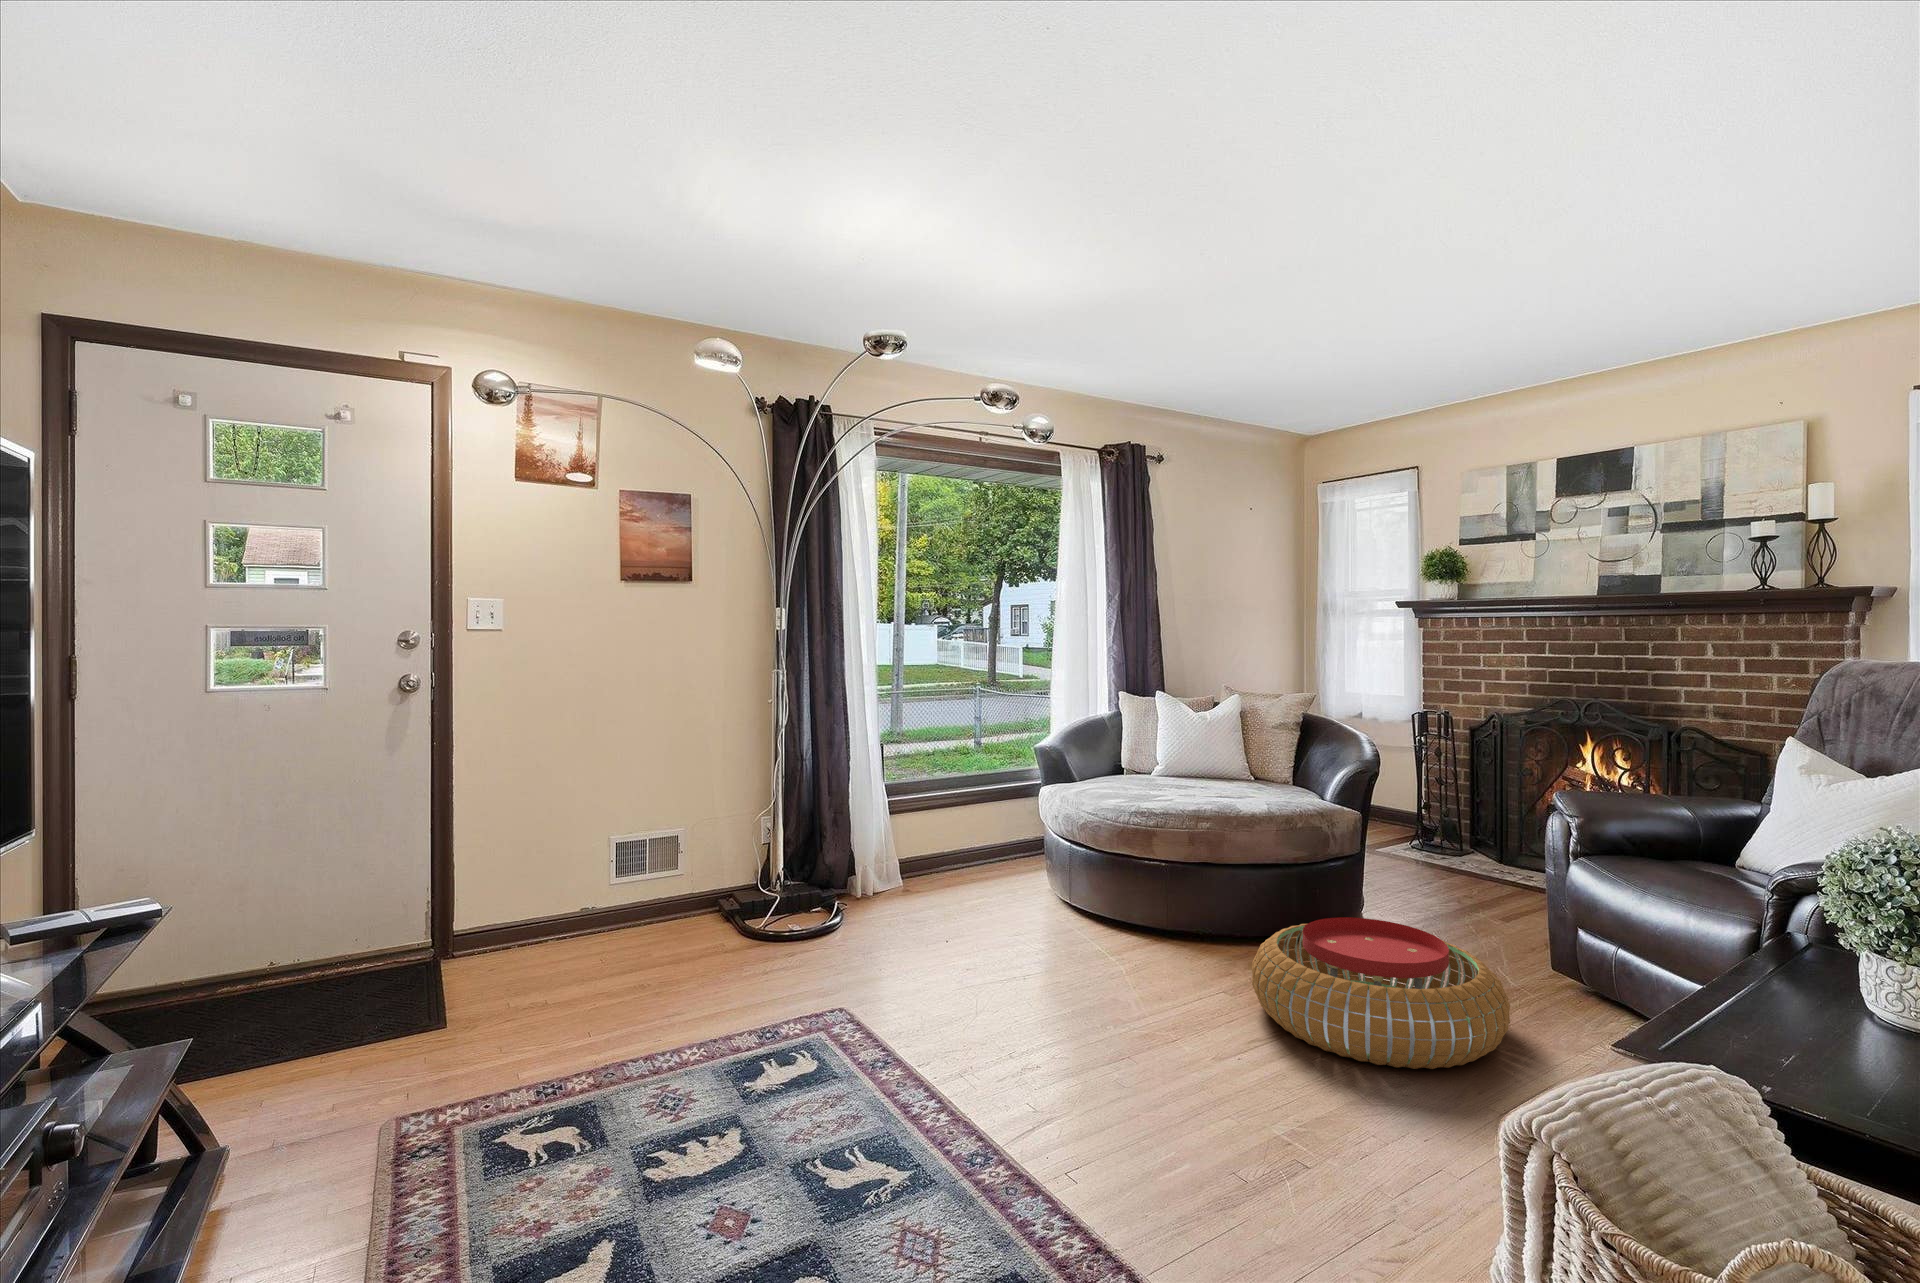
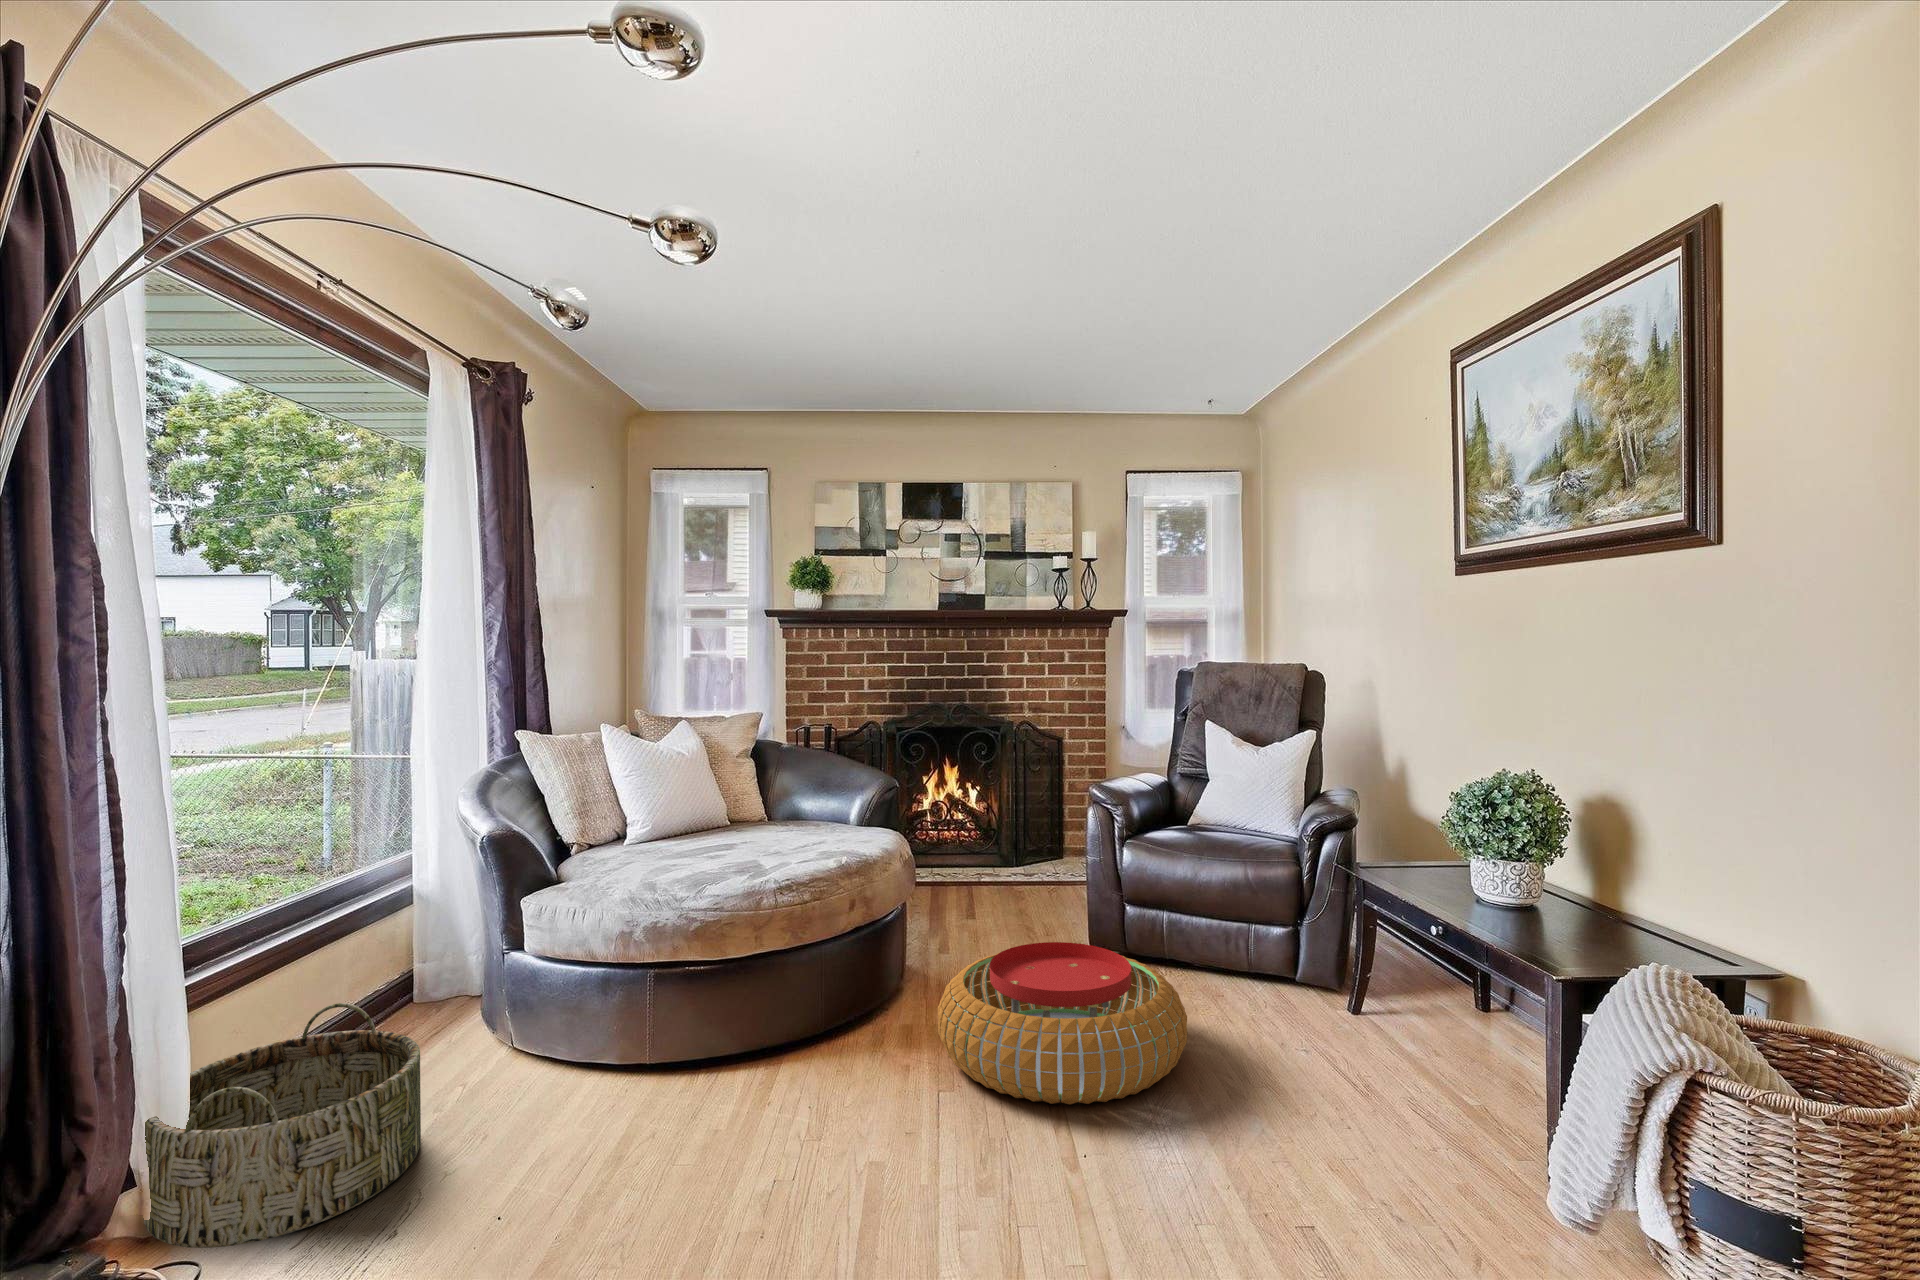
basket: none [859,827,972,921] -> present [144,1003,421,1248]

